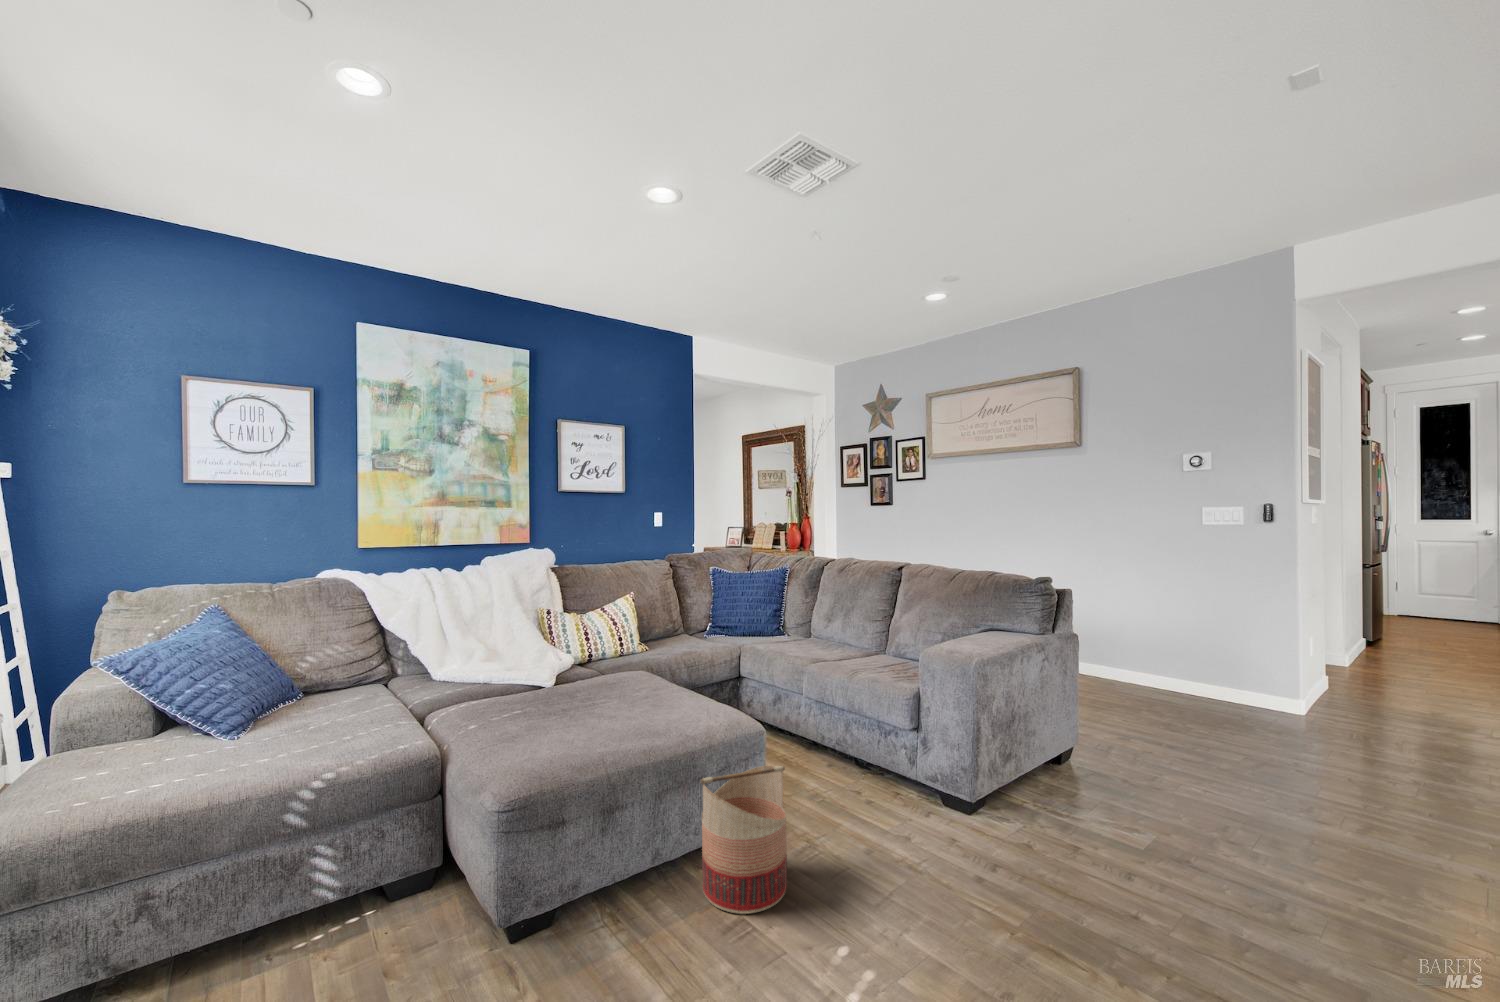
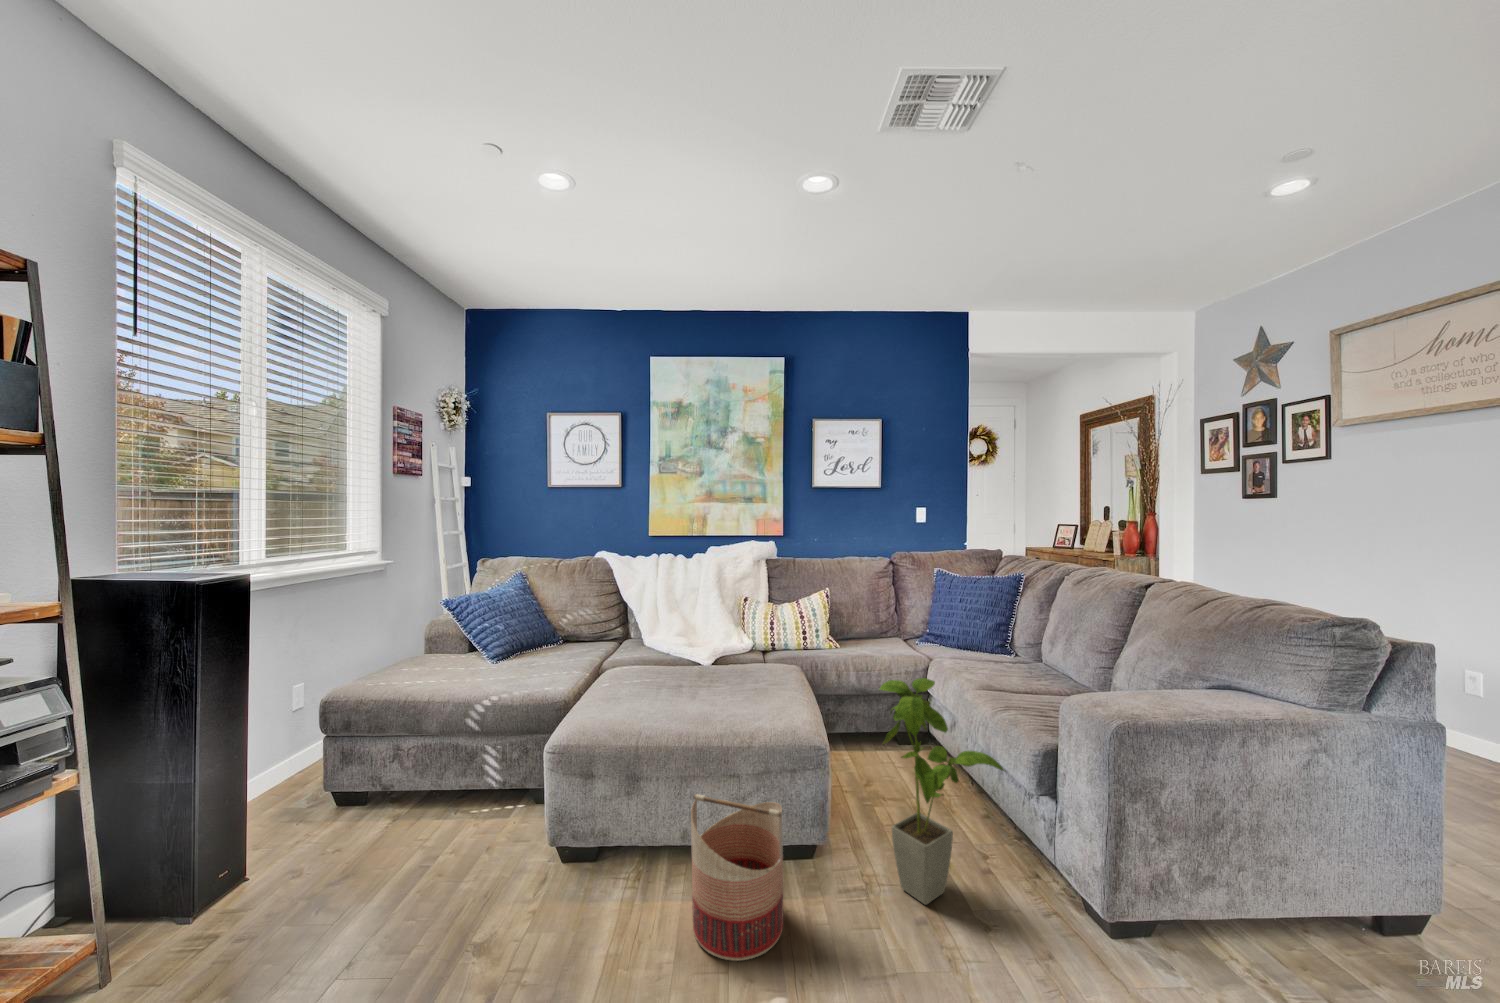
house plant: none [803,637,897,818] -> present [880,678,1004,905]

